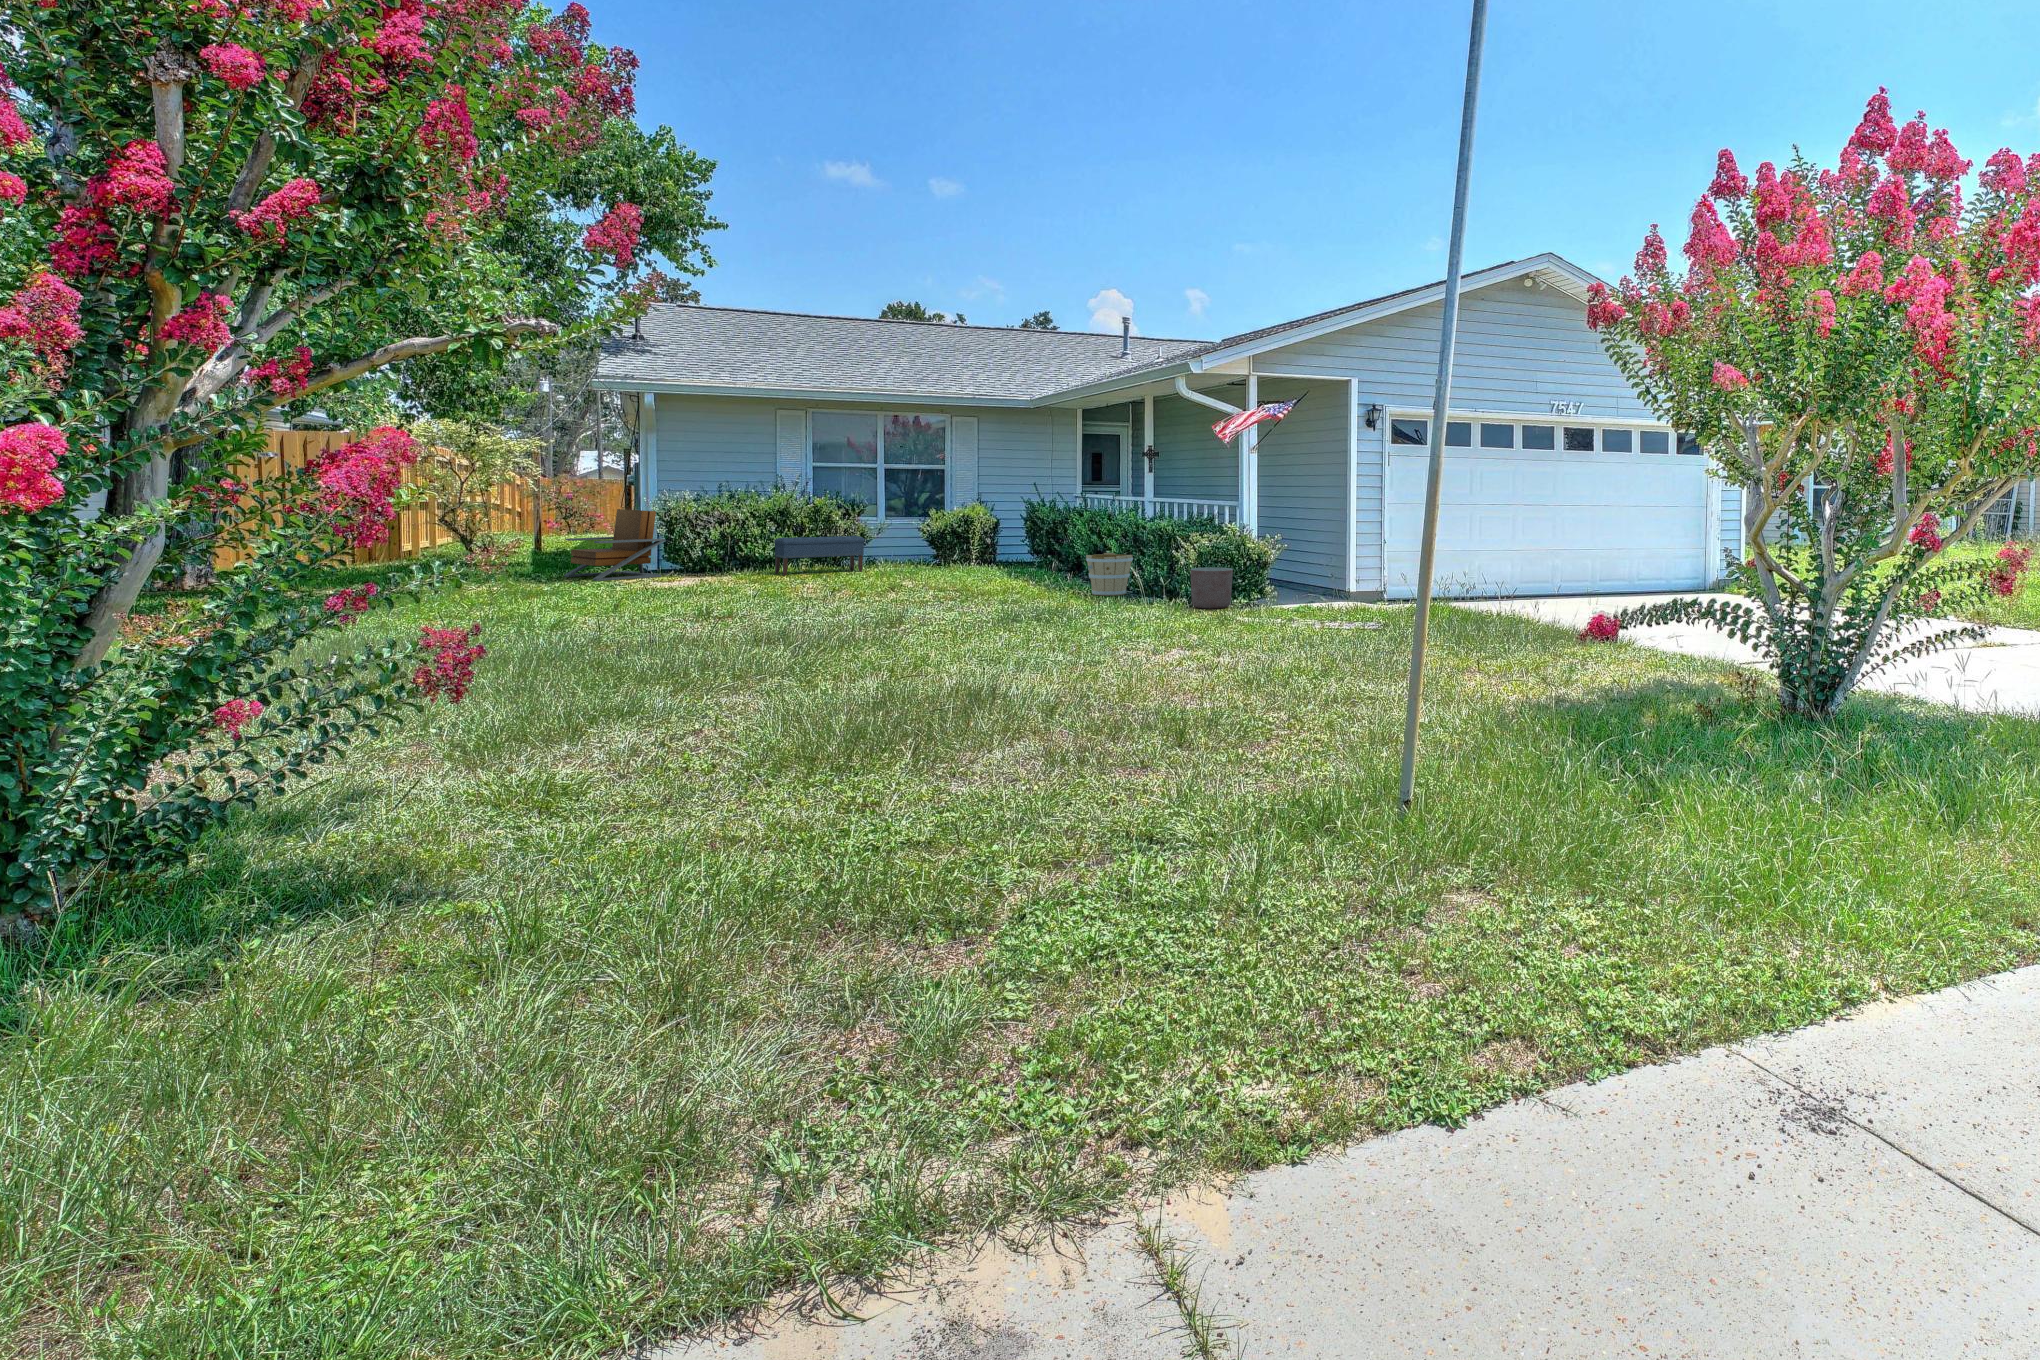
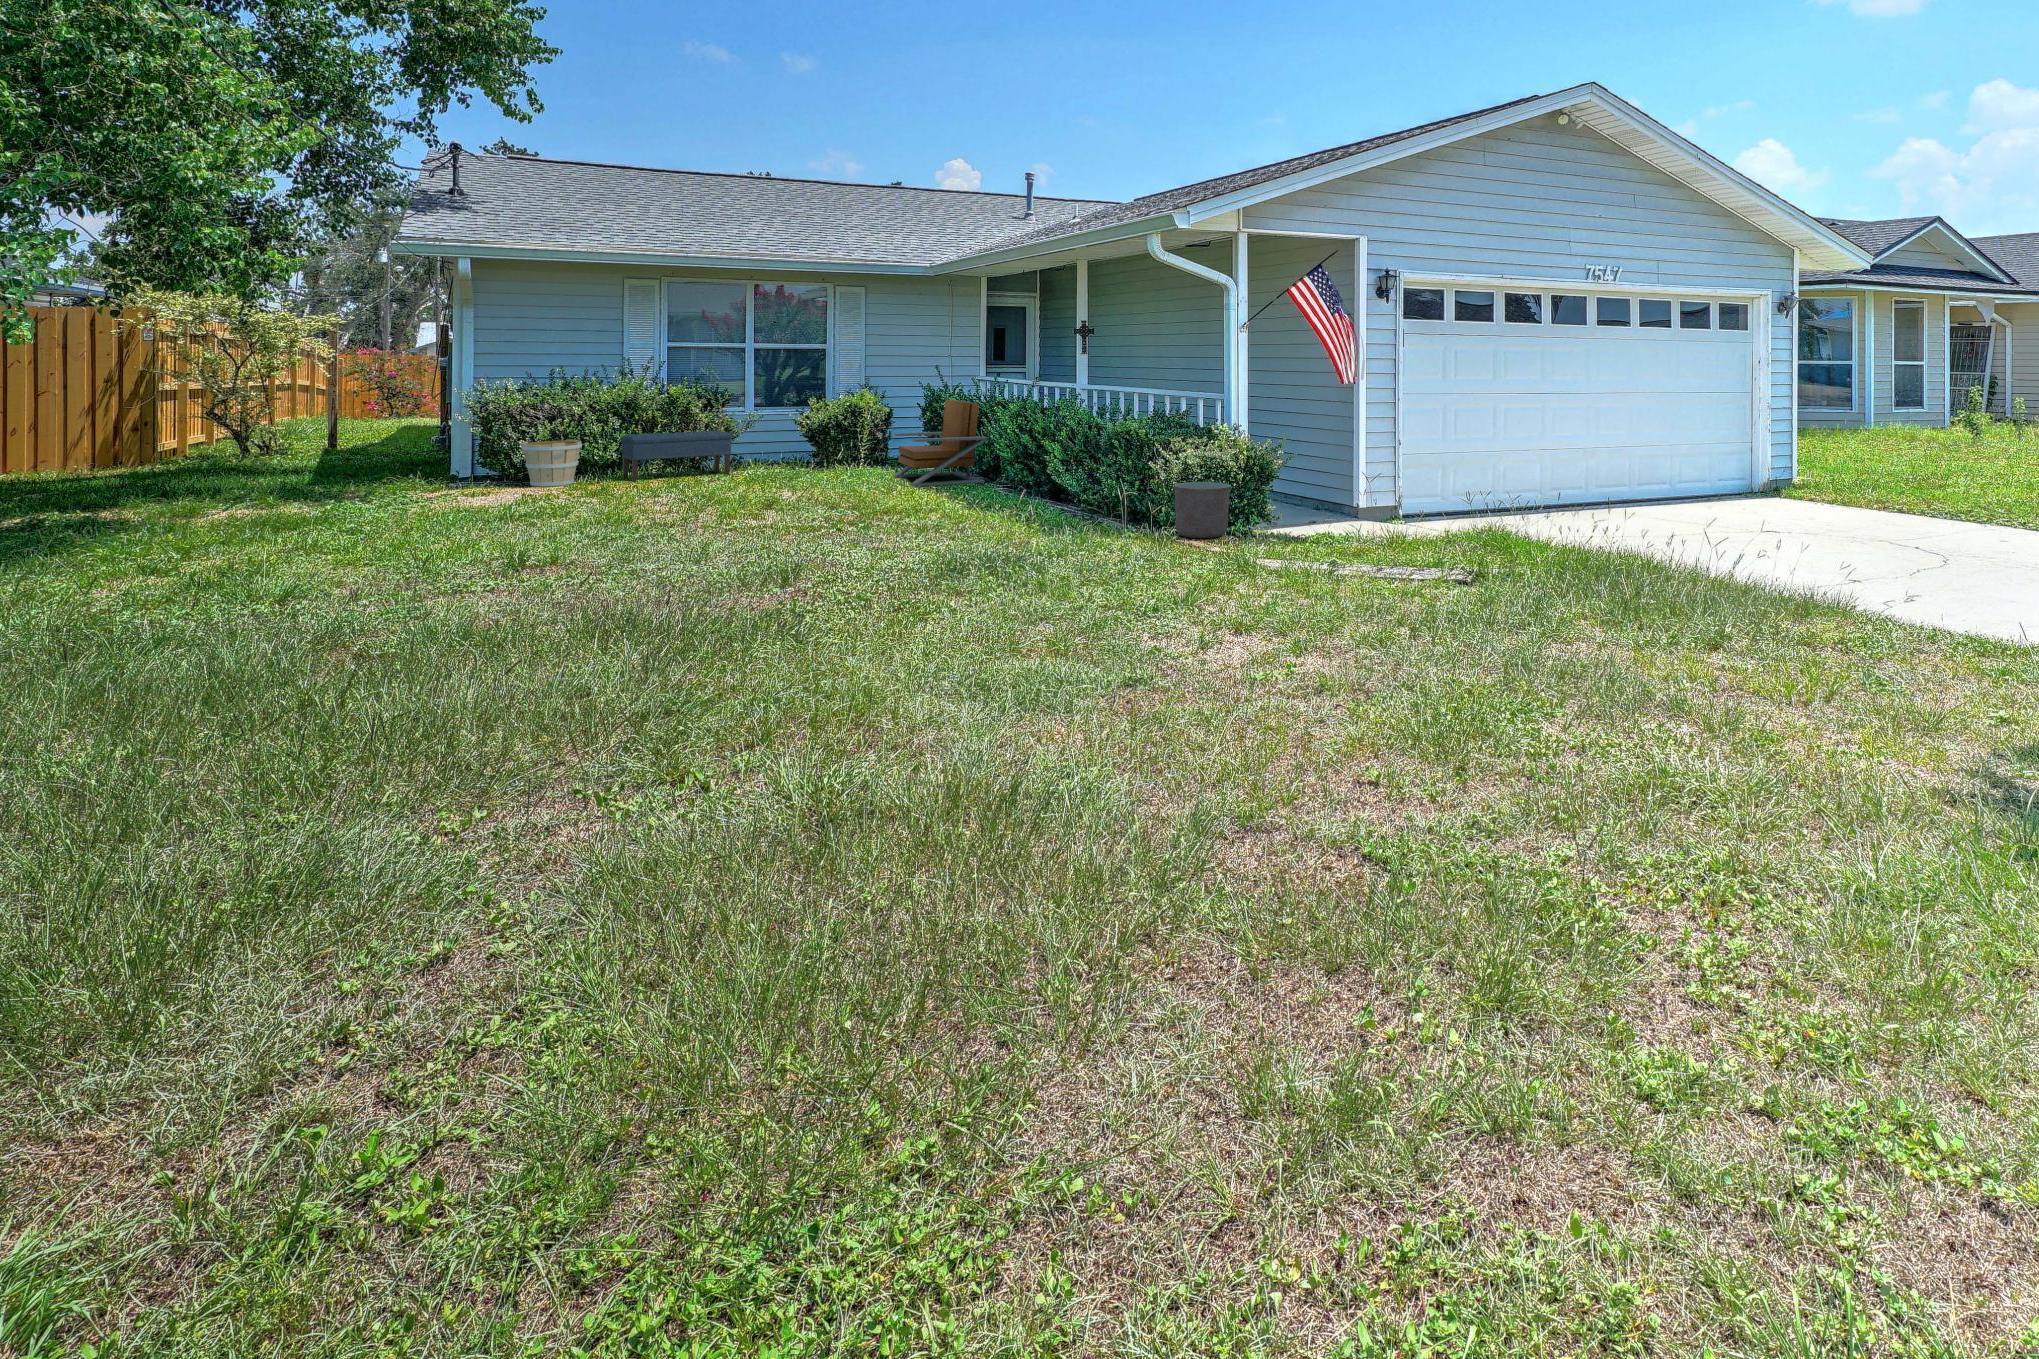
lounge chair: present [564,509,665,581] -> present [894,400,988,486]
wooden bucket: present [1086,553,1133,596] -> present [522,439,582,487]

